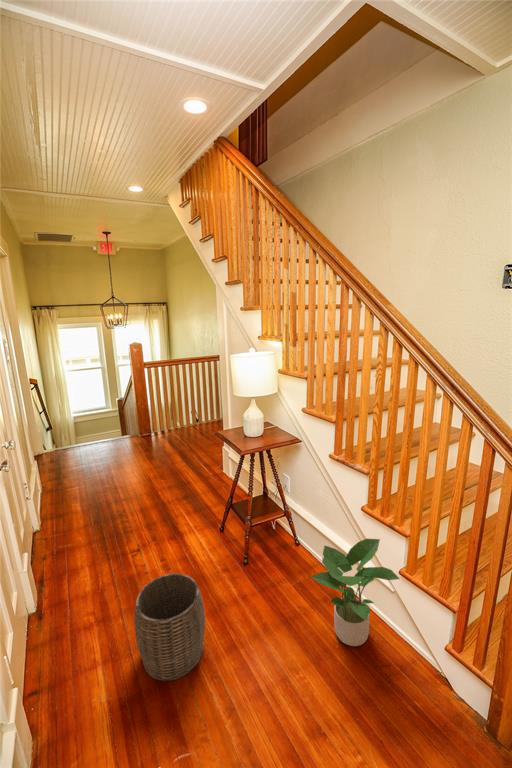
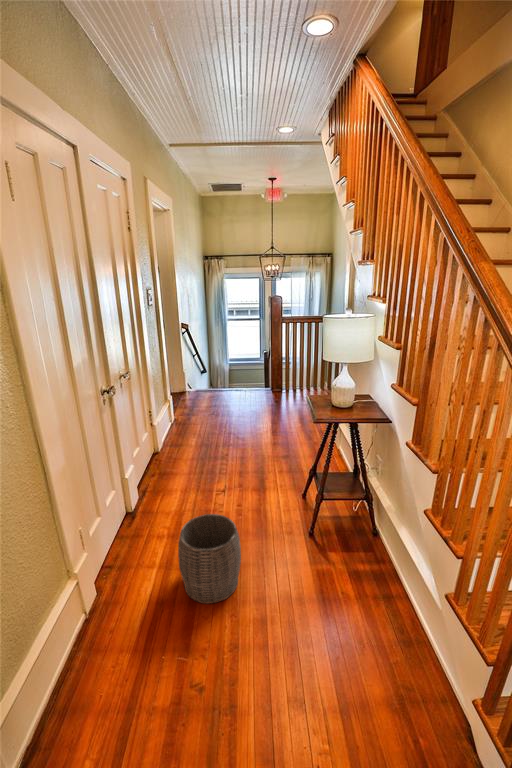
potted plant: present [311,539,399,646] -> none [347,539,440,656]

